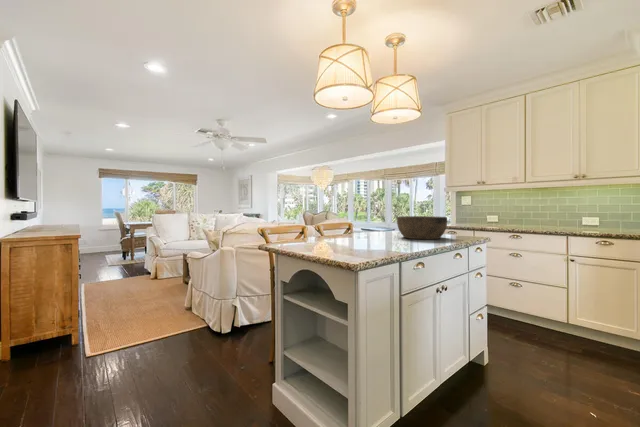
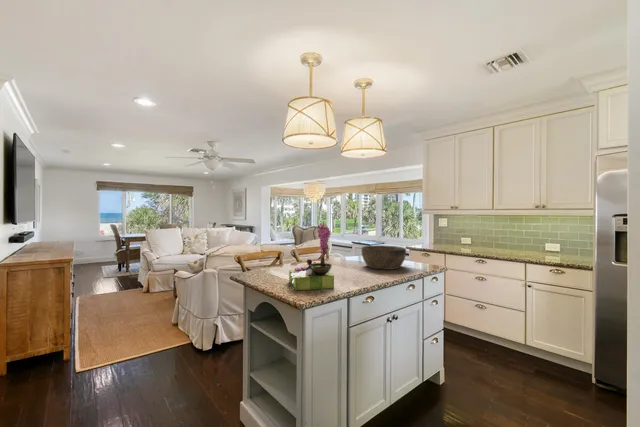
flower arrangement: none [328,182,383,254] -> present [289,223,334,290]

